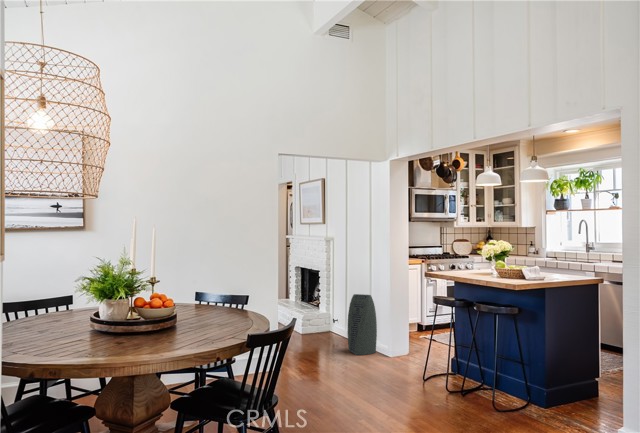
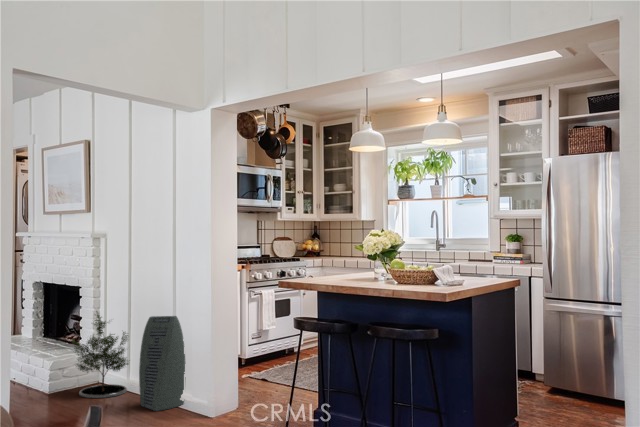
potted tree: none [309,287,346,343] -> present [72,311,128,398]

